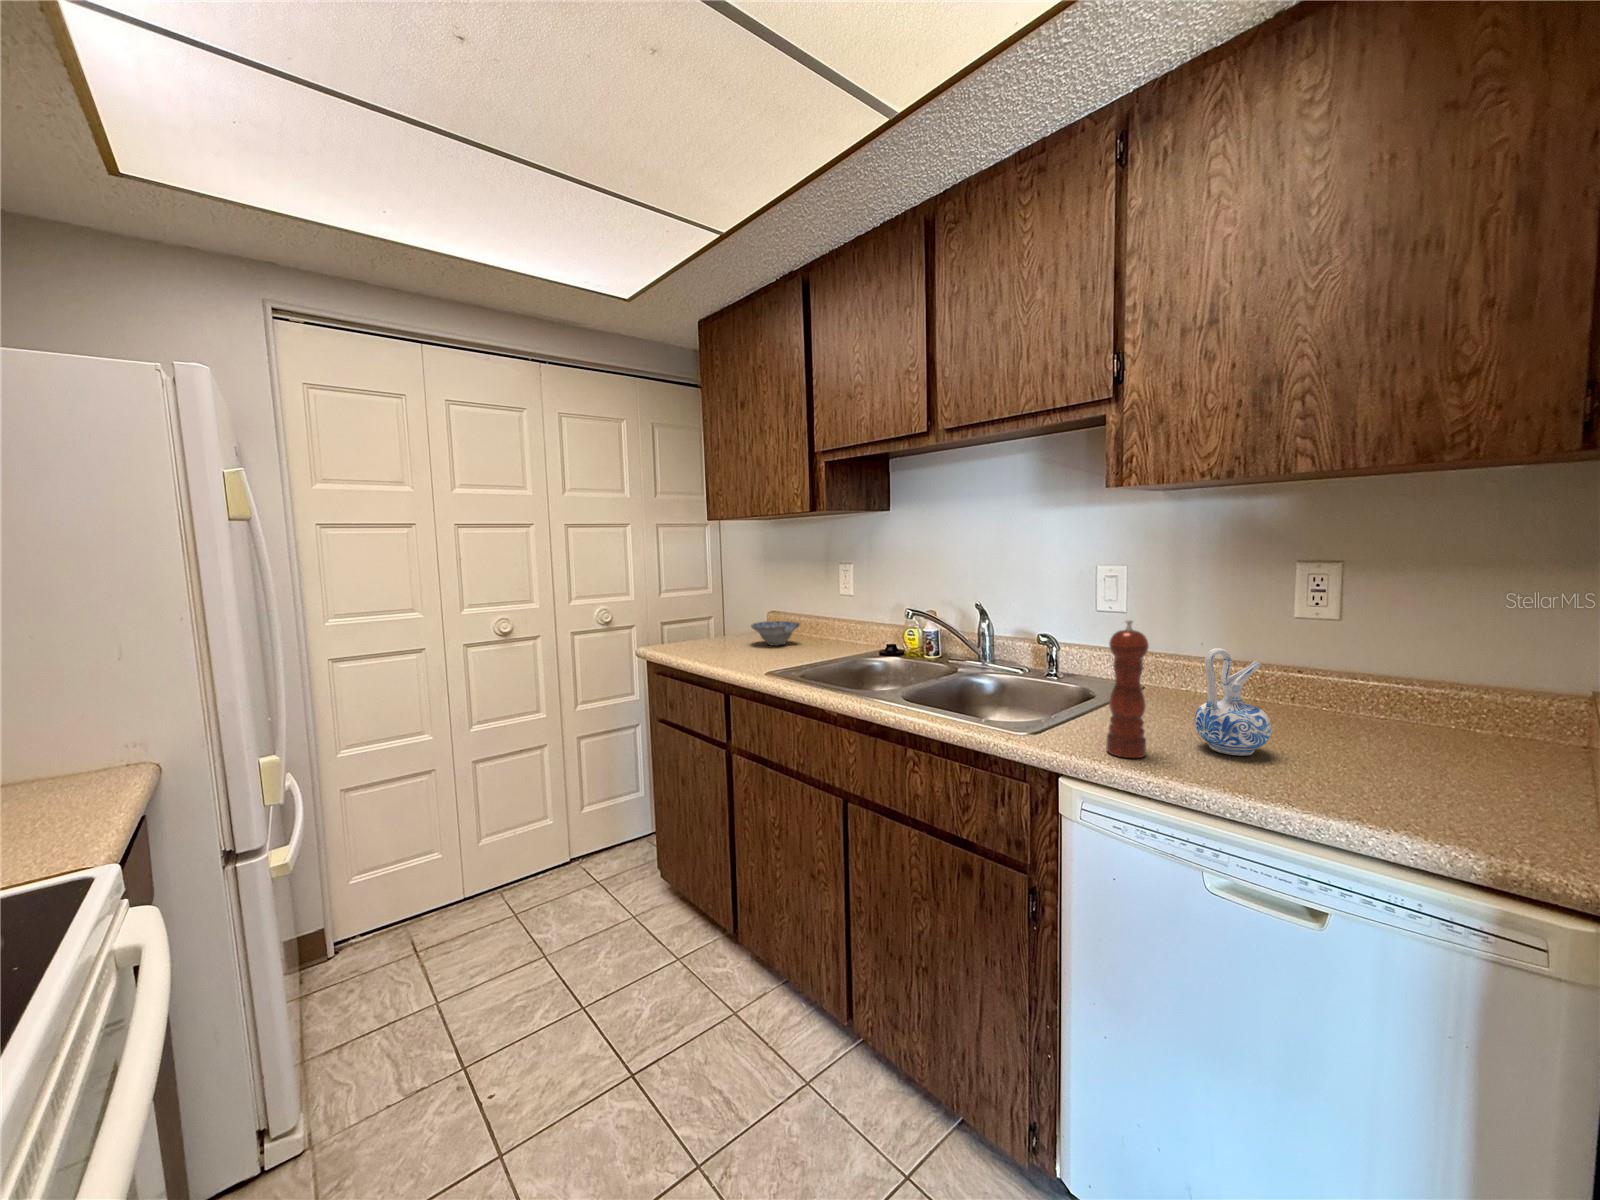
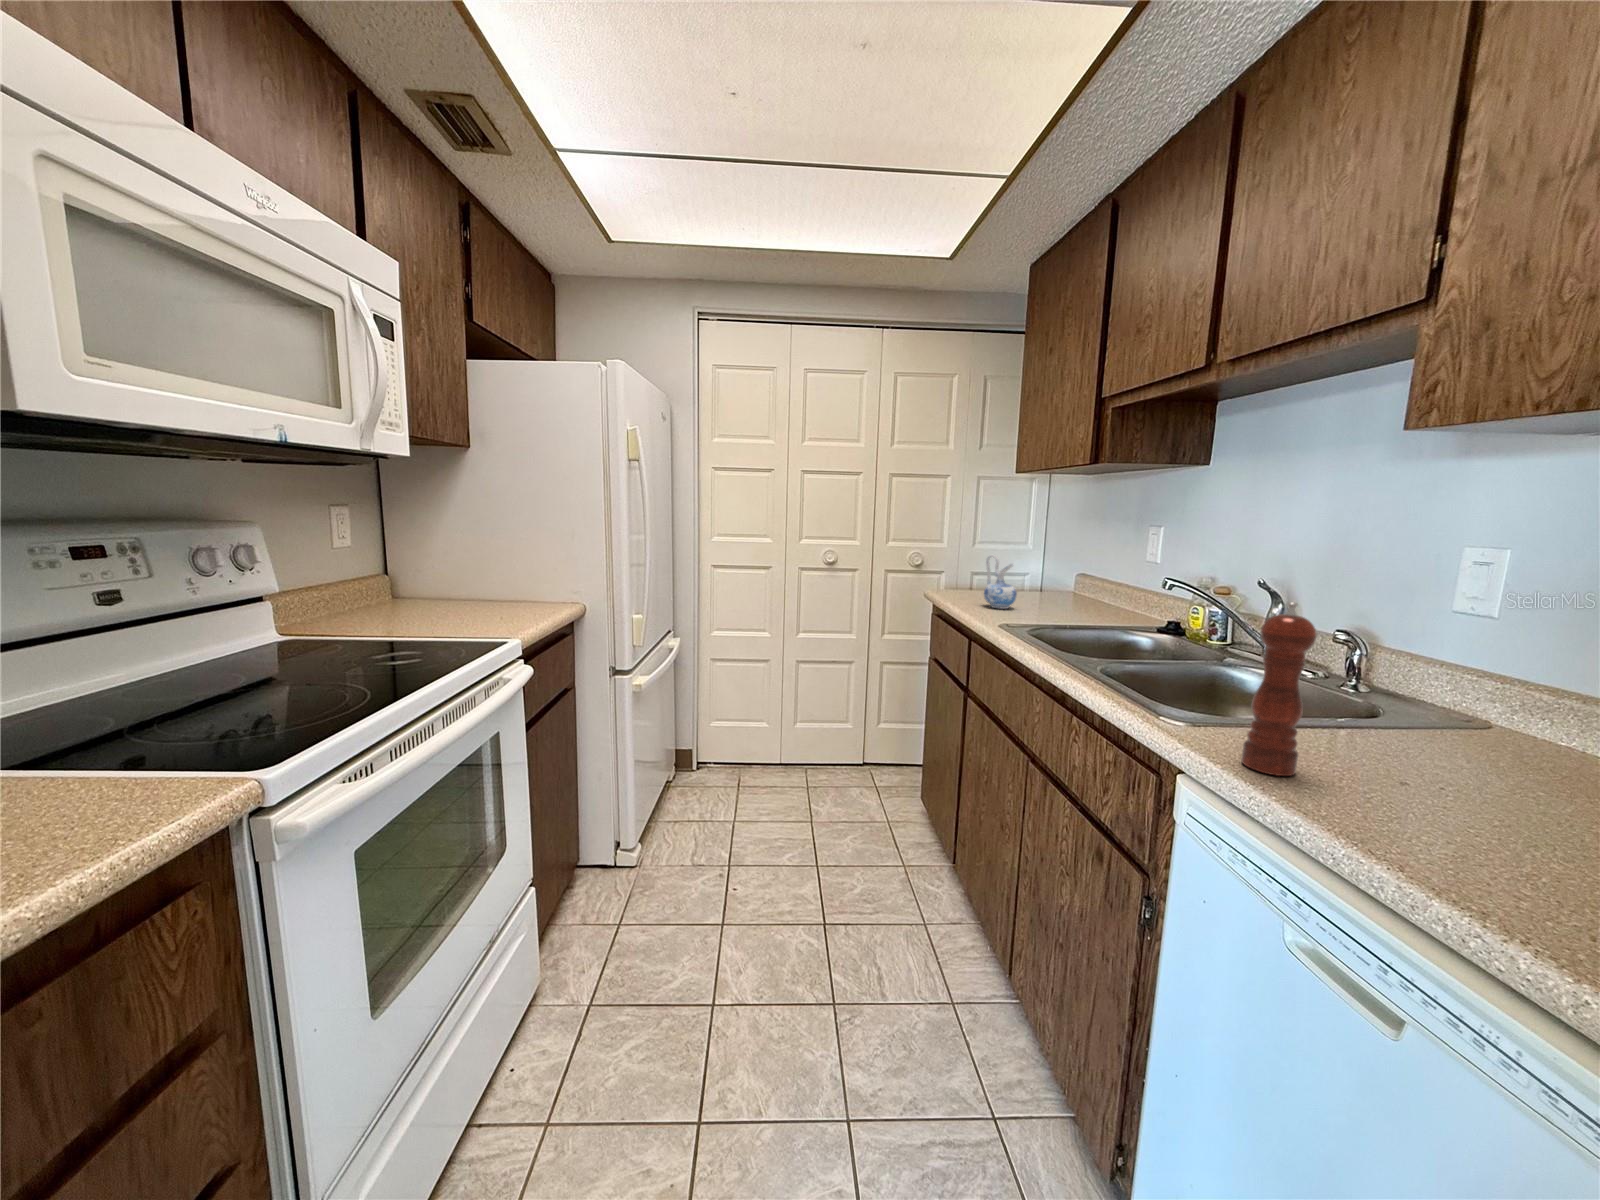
ceramic bowl: present [751,621,800,646] -> none [1034,581,1090,607]
ceramic pitcher: present [1194,648,1271,756] -> present [984,555,1017,609]

